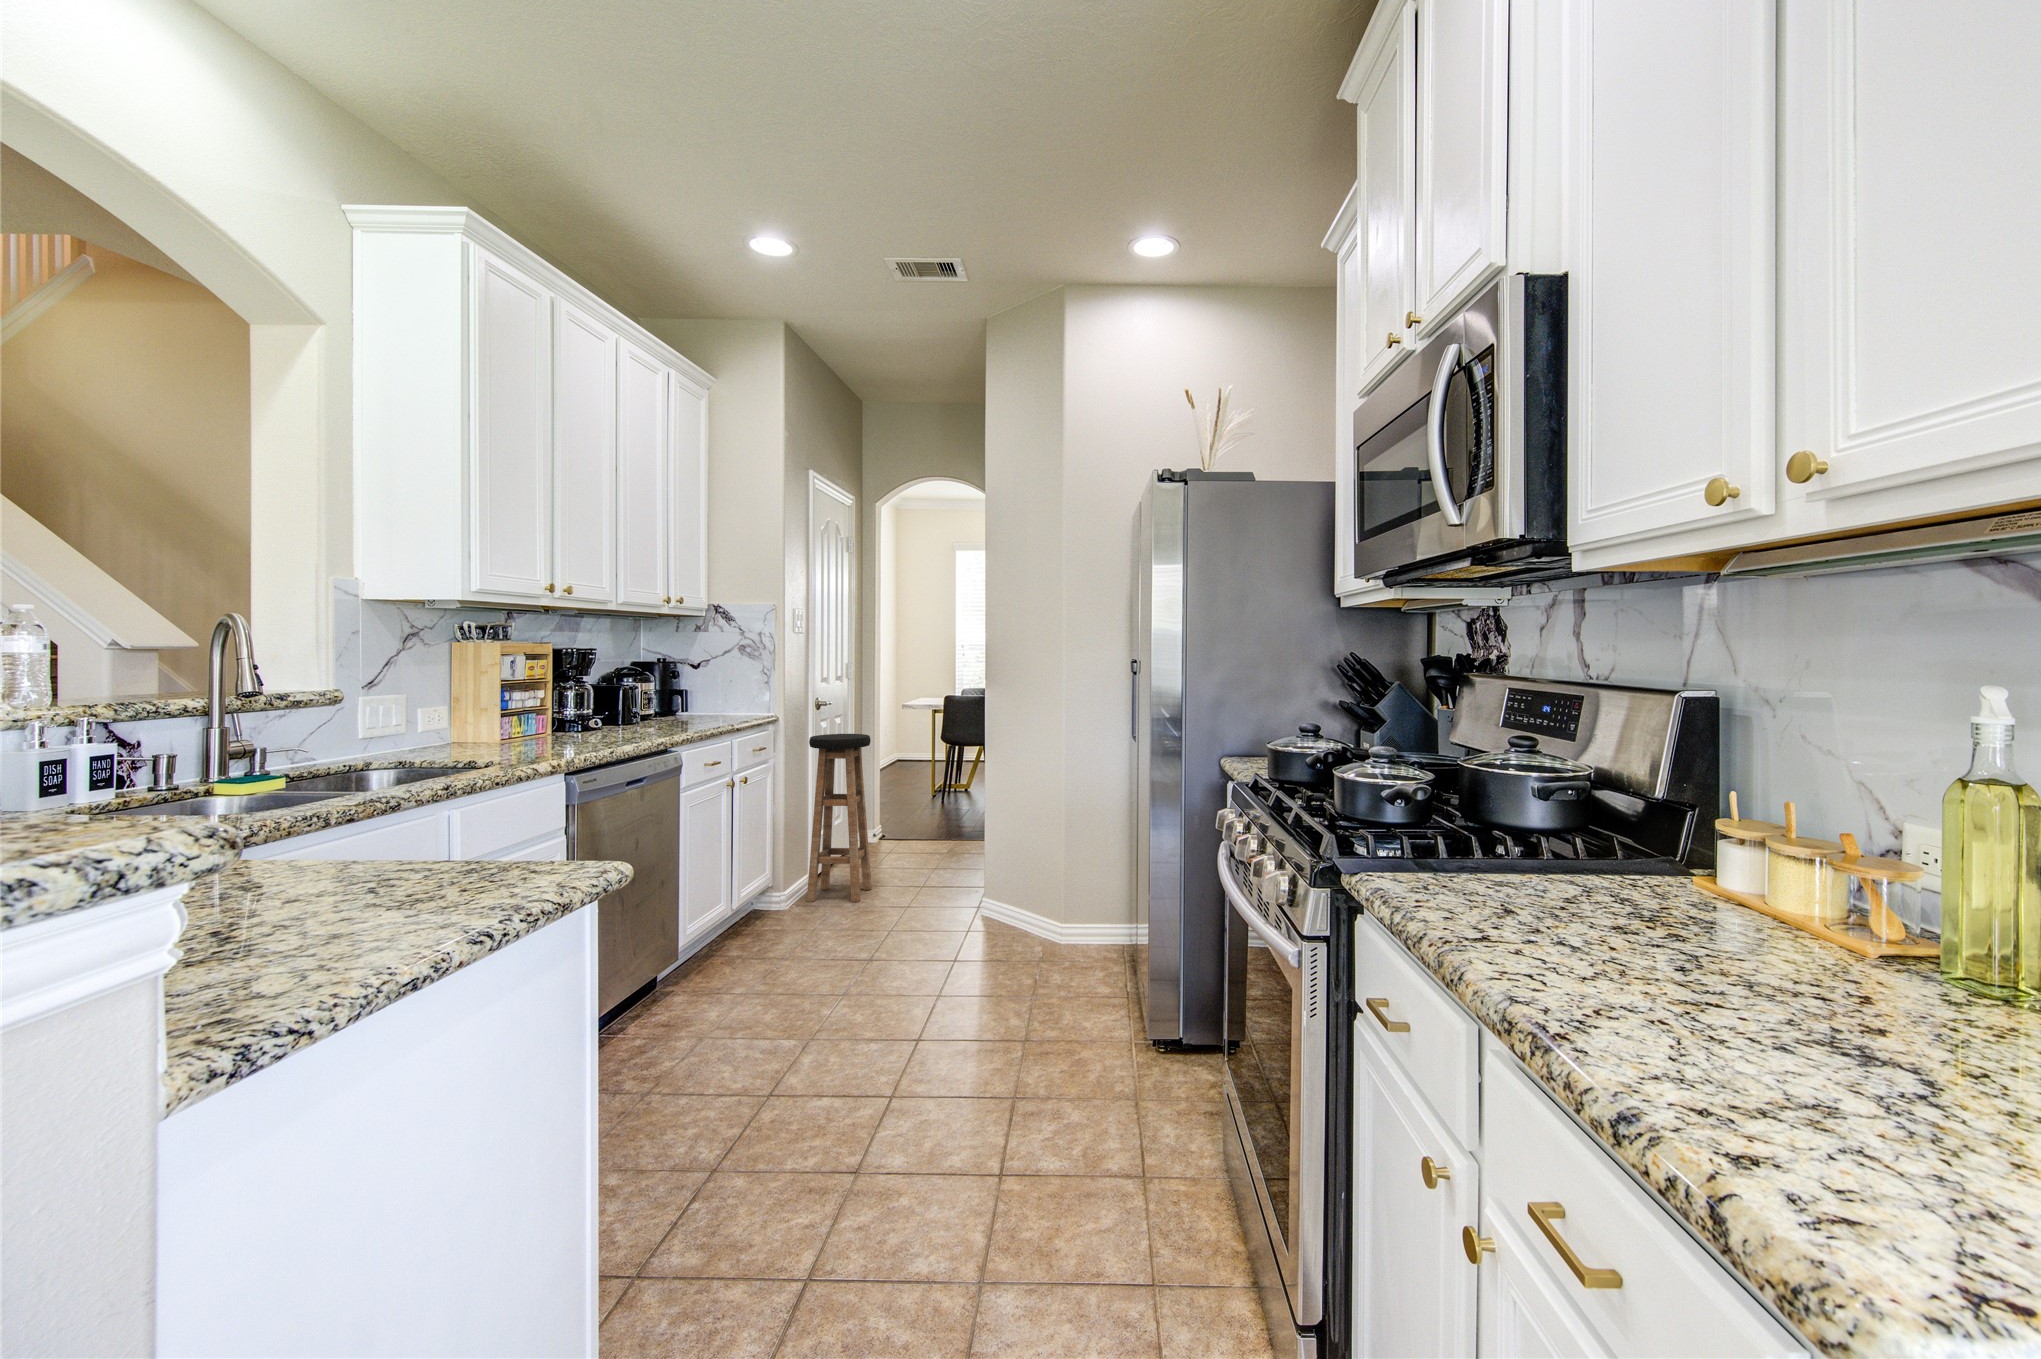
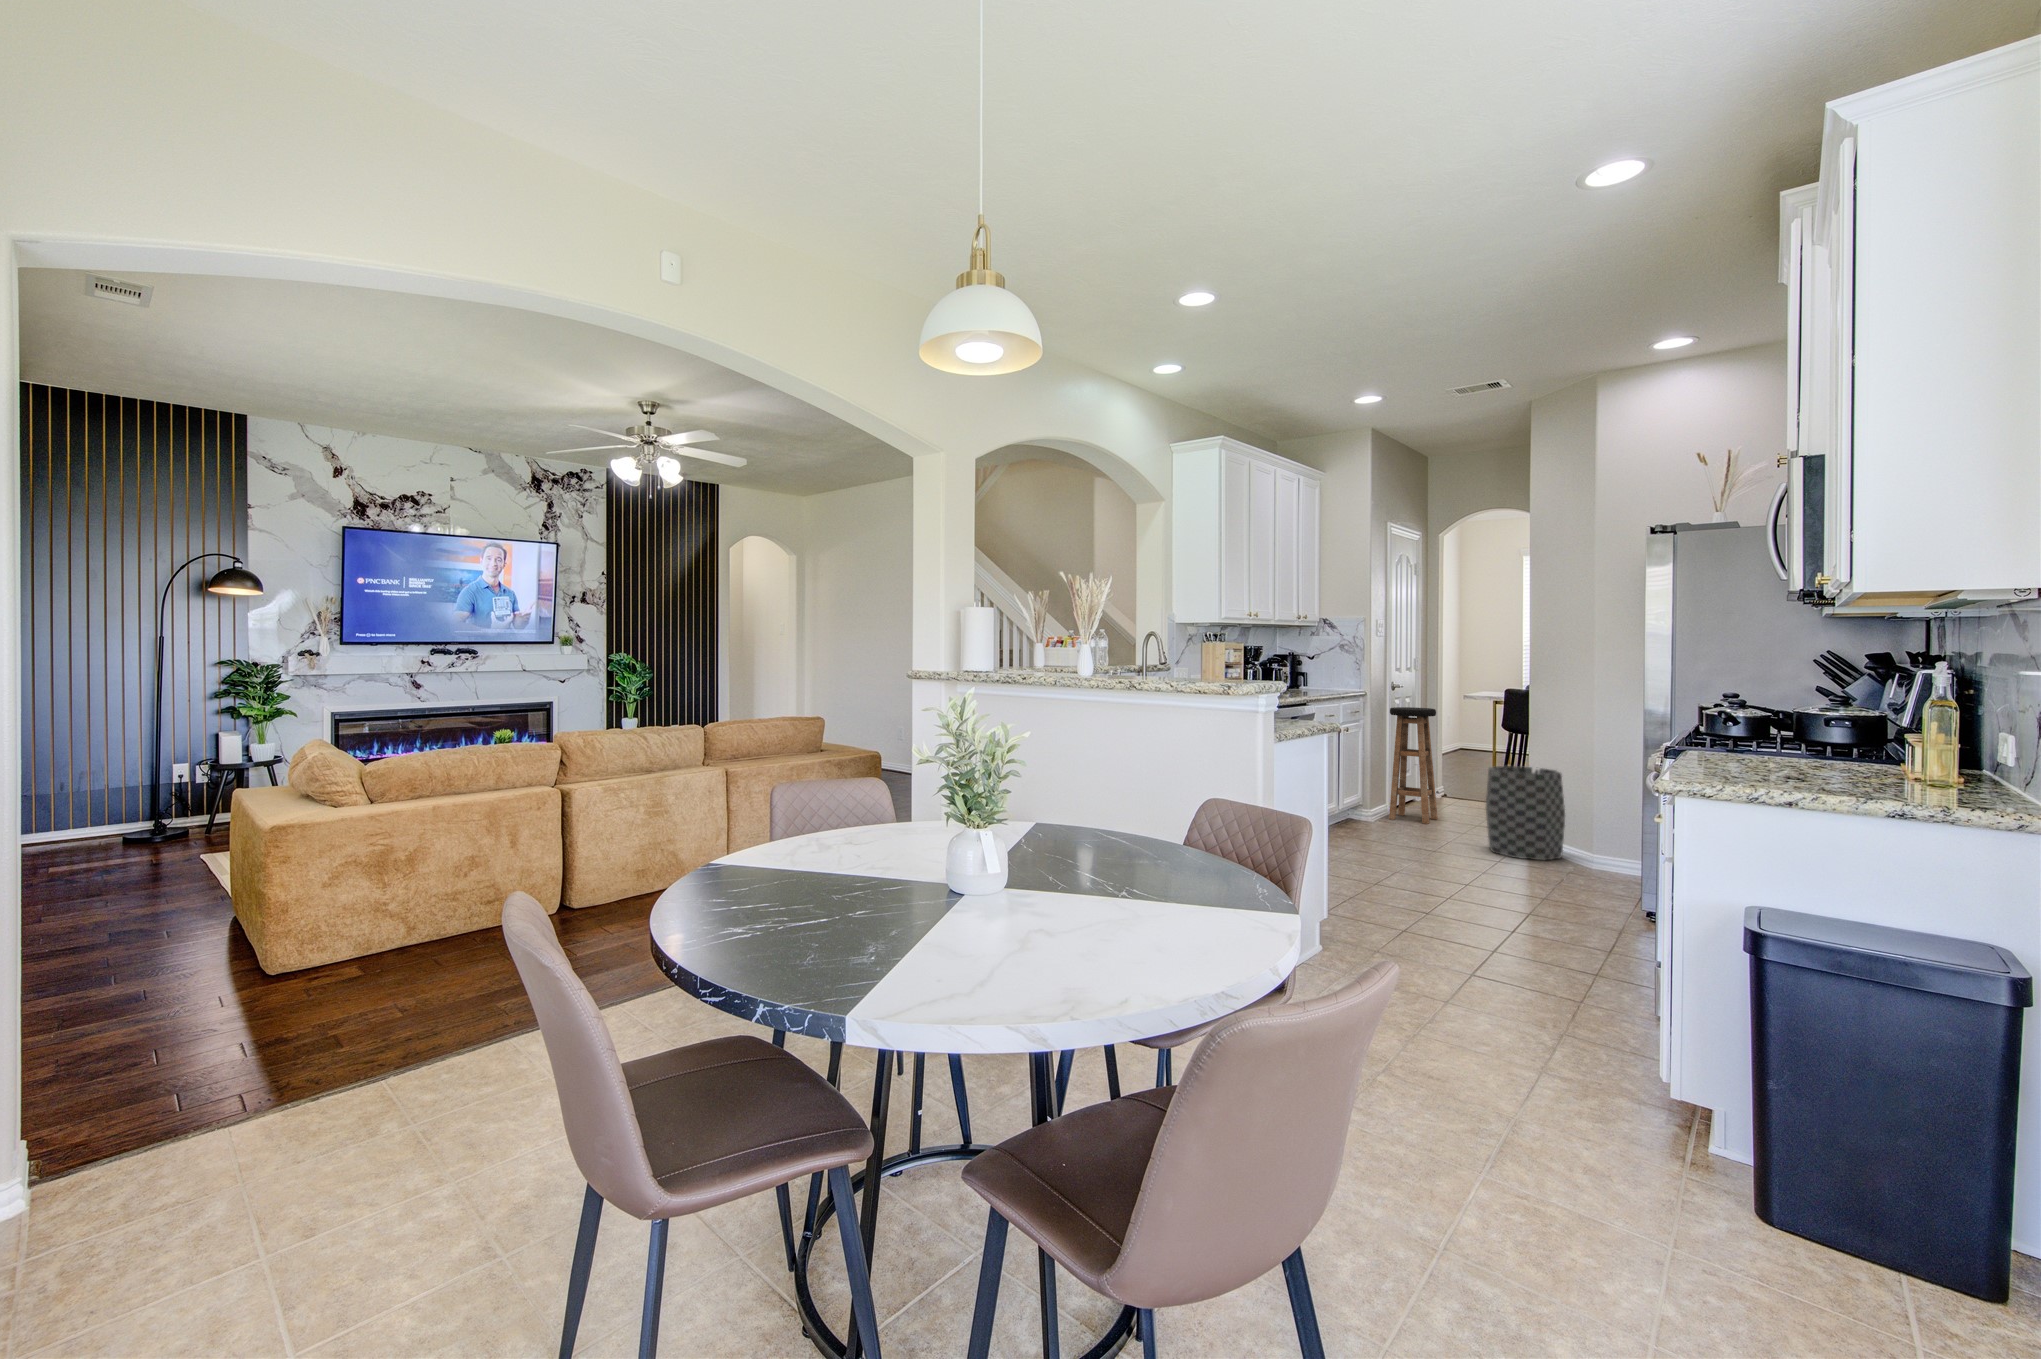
trash can: none [932,816,1029,957] -> present [1486,766,1565,860]

